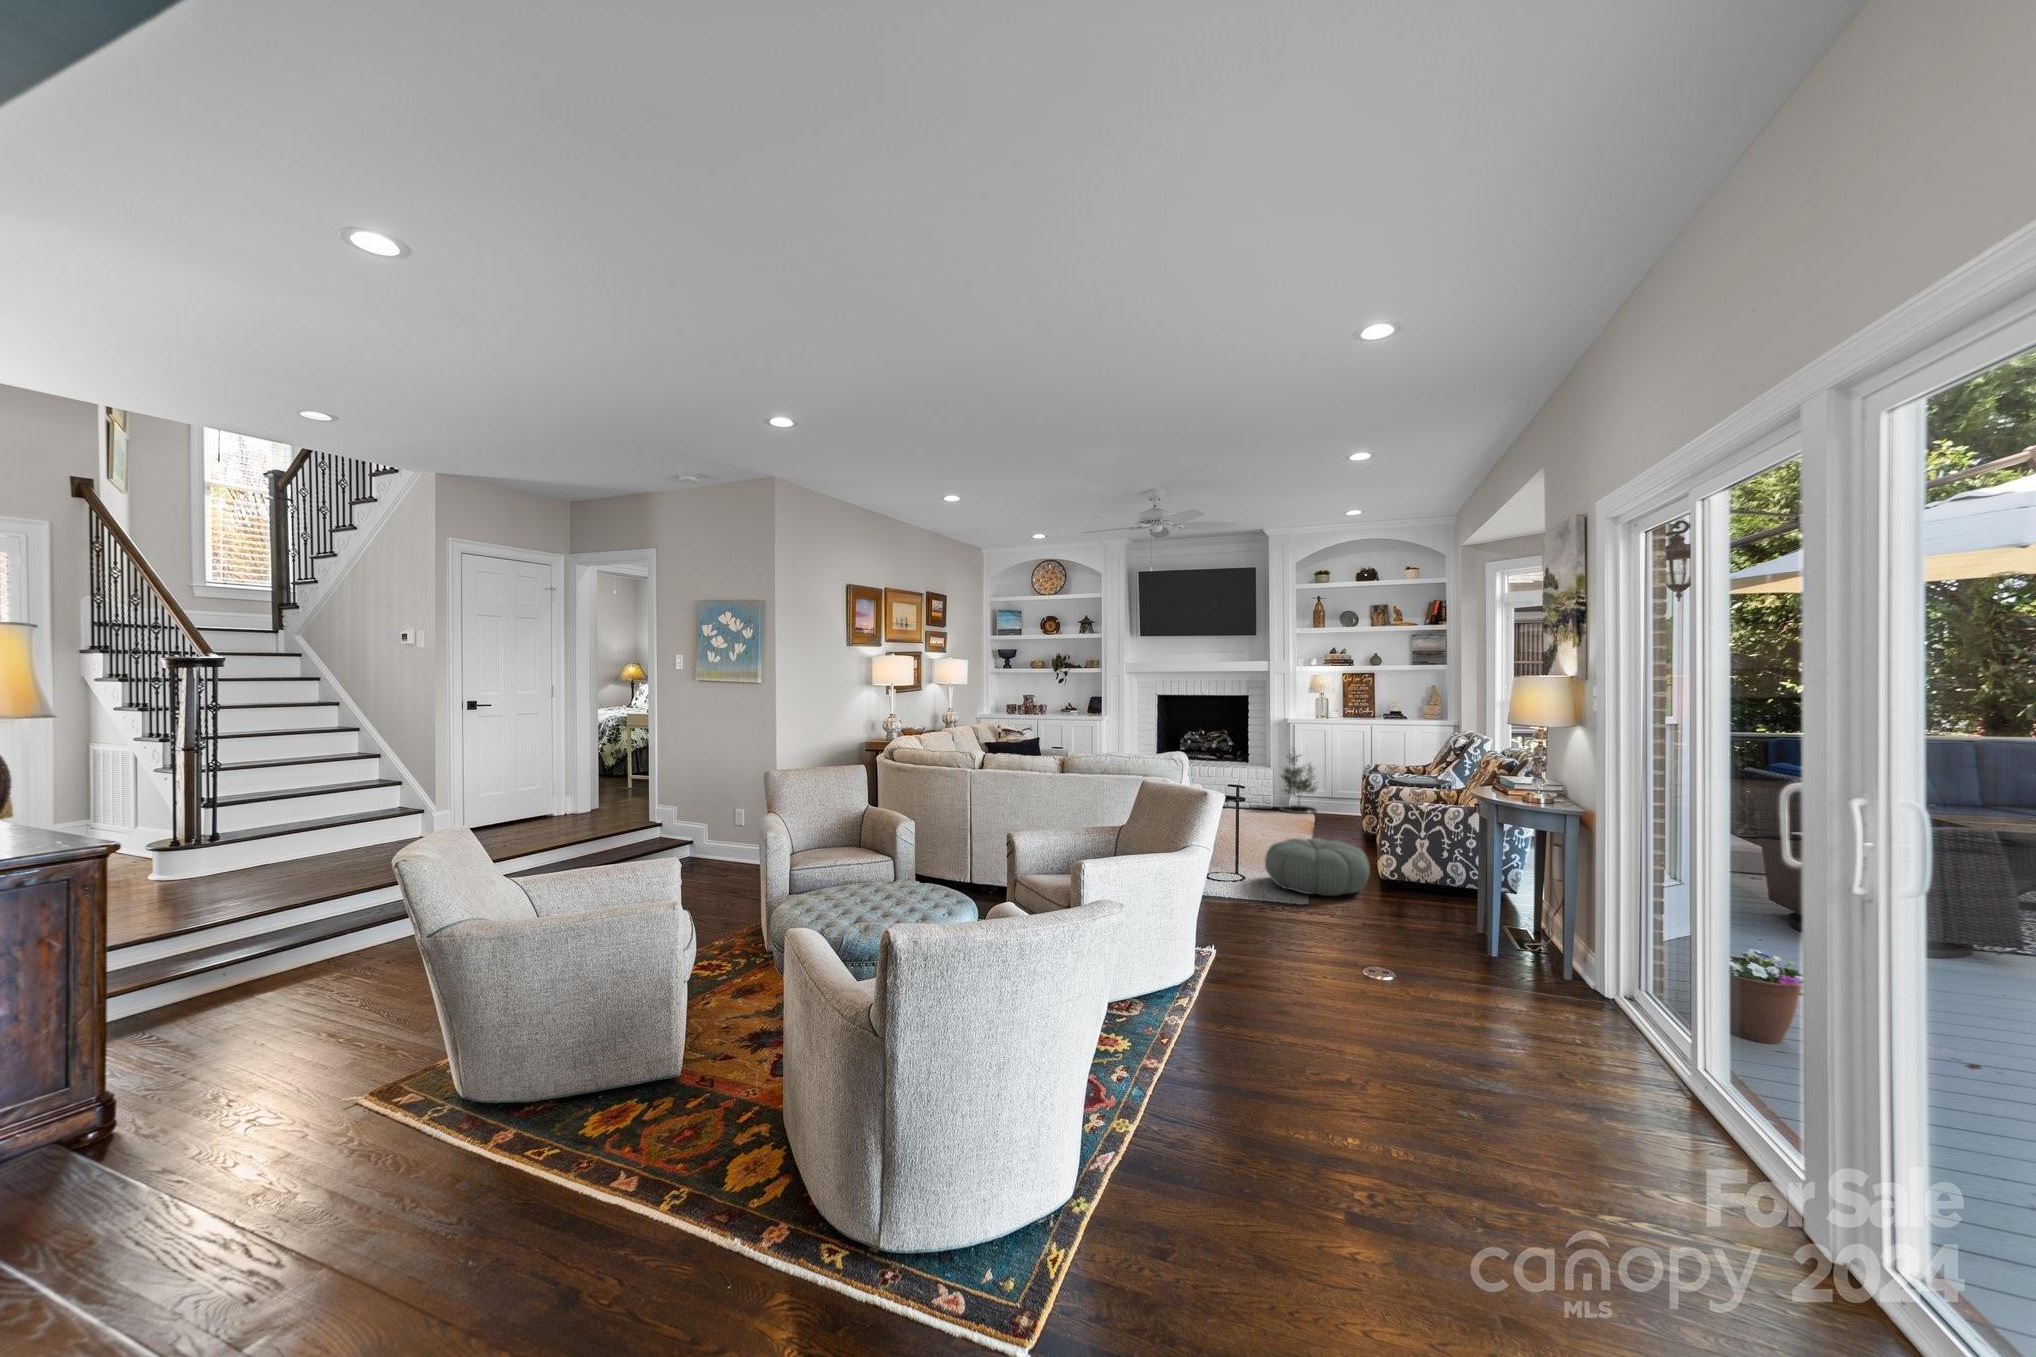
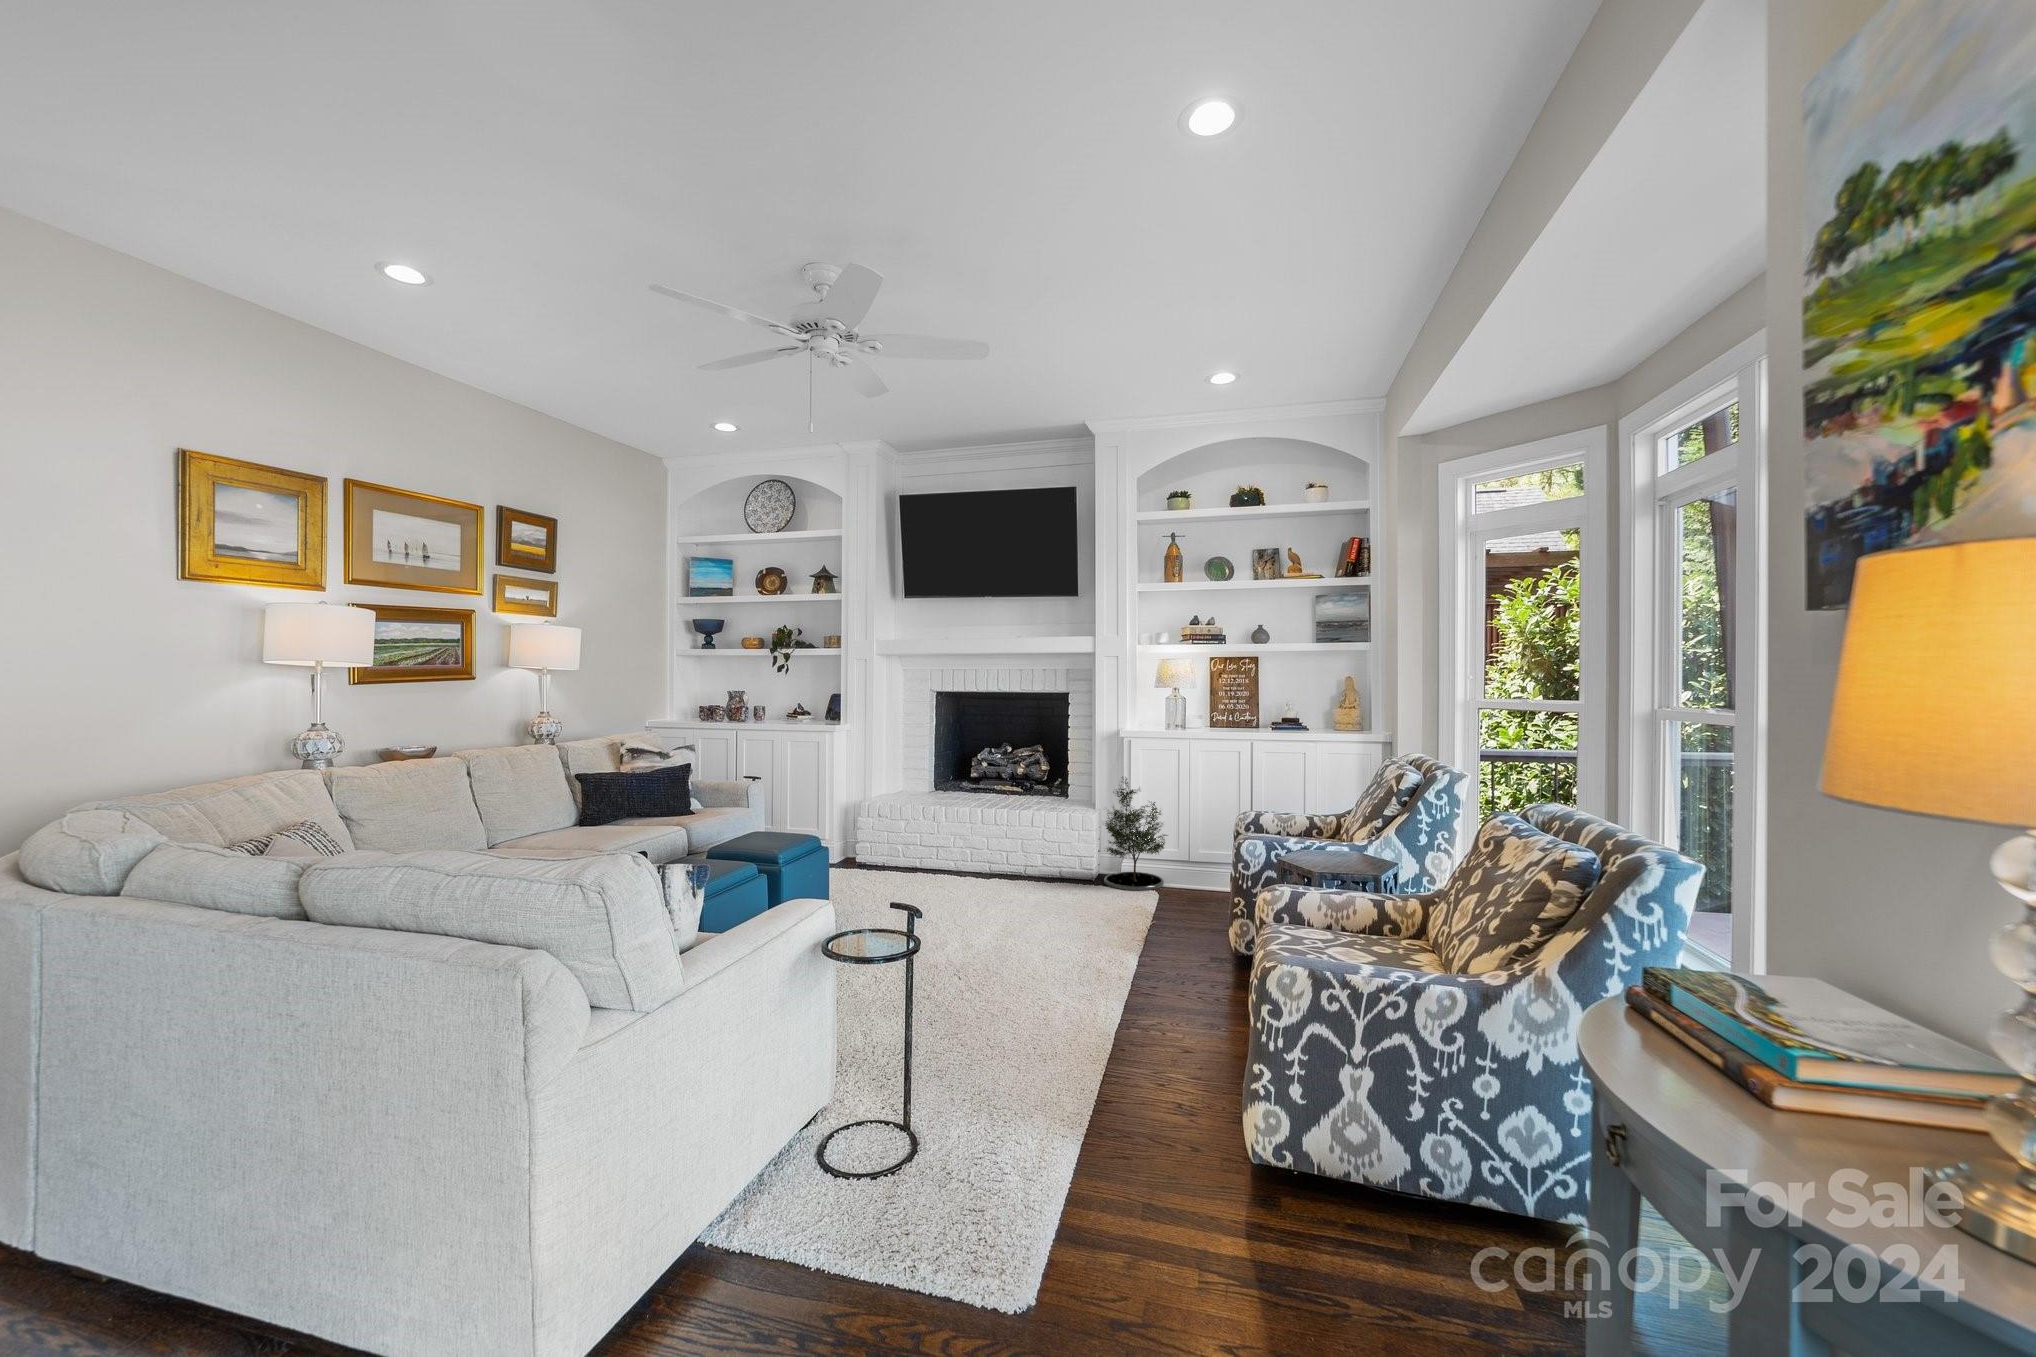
pouf: present [1265,838,1370,896] -> none [953,1039,1219,1265]

